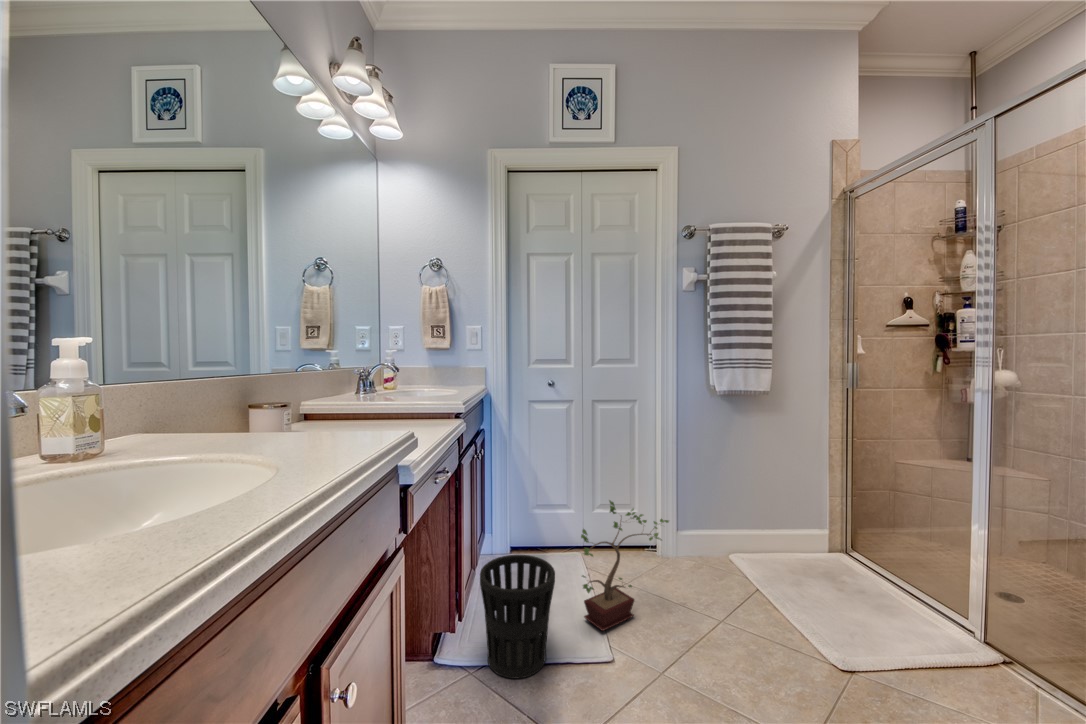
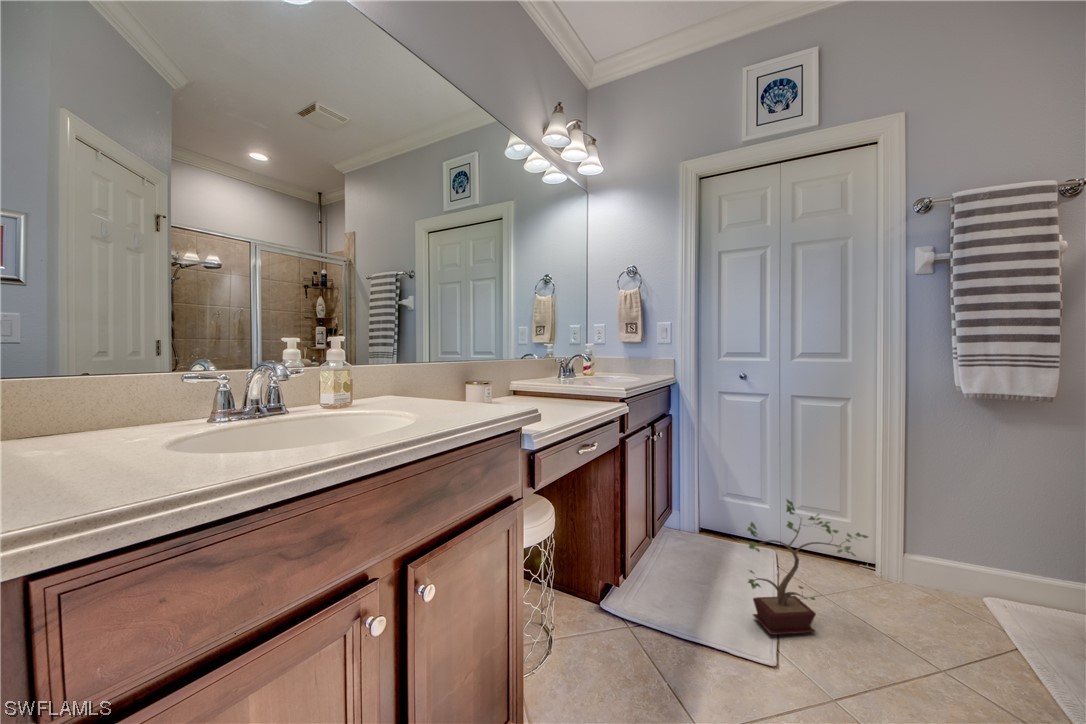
wastebasket: present [480,555,555,679] -> none [638,531,712,648]

